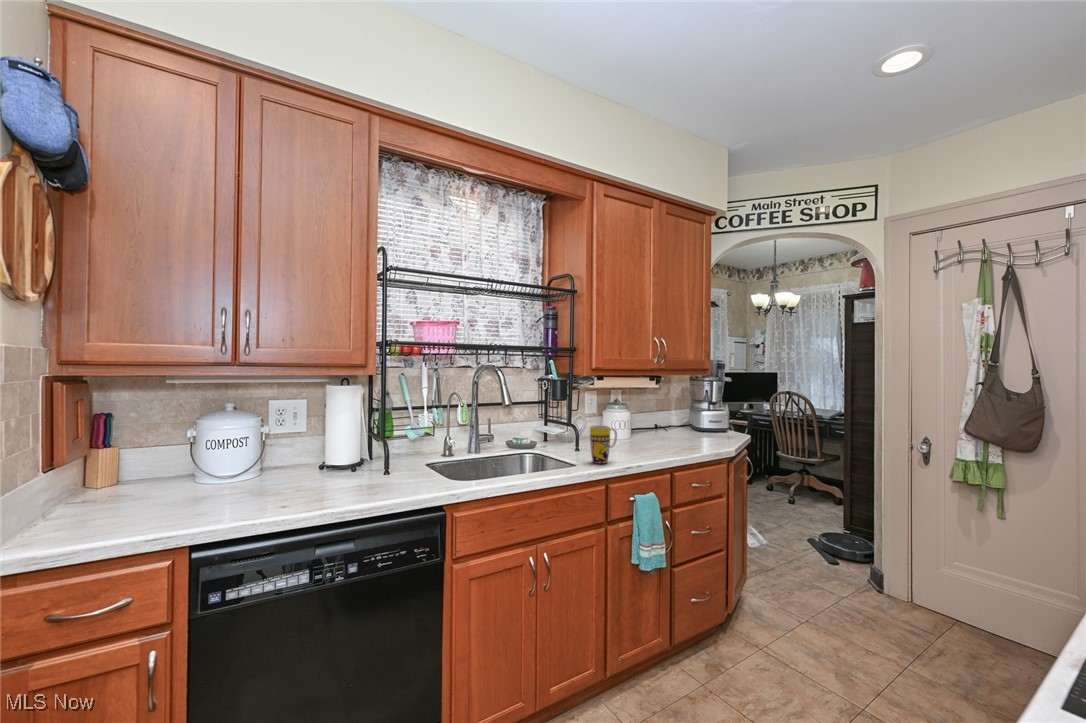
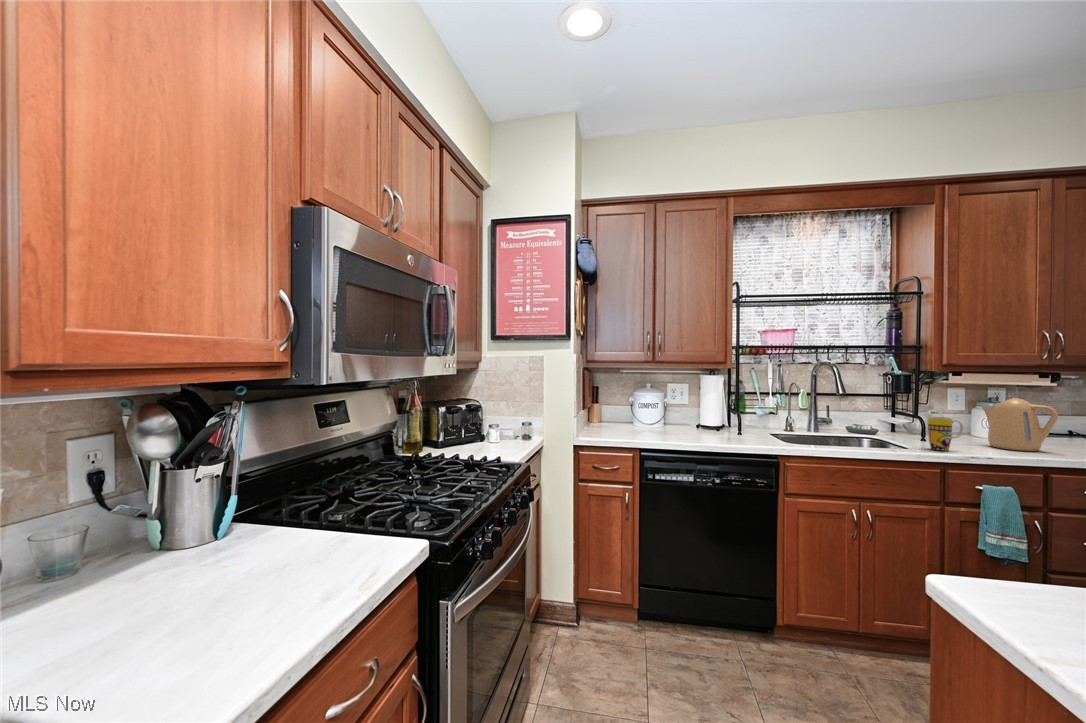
kettle: none [620,401,672,452] -> present [982,398,1058,451]

